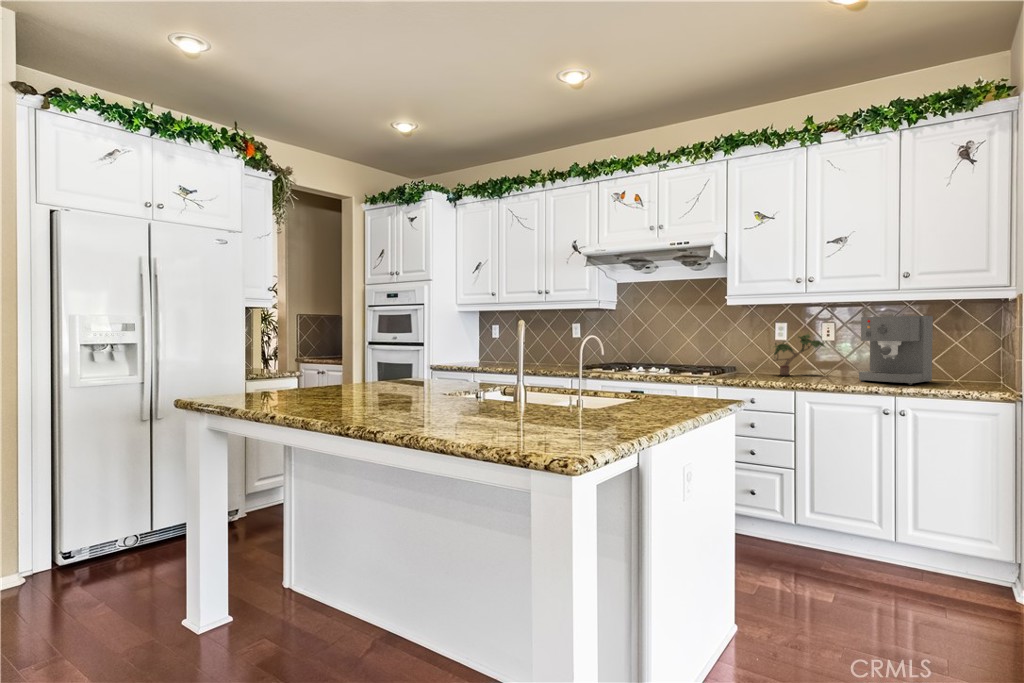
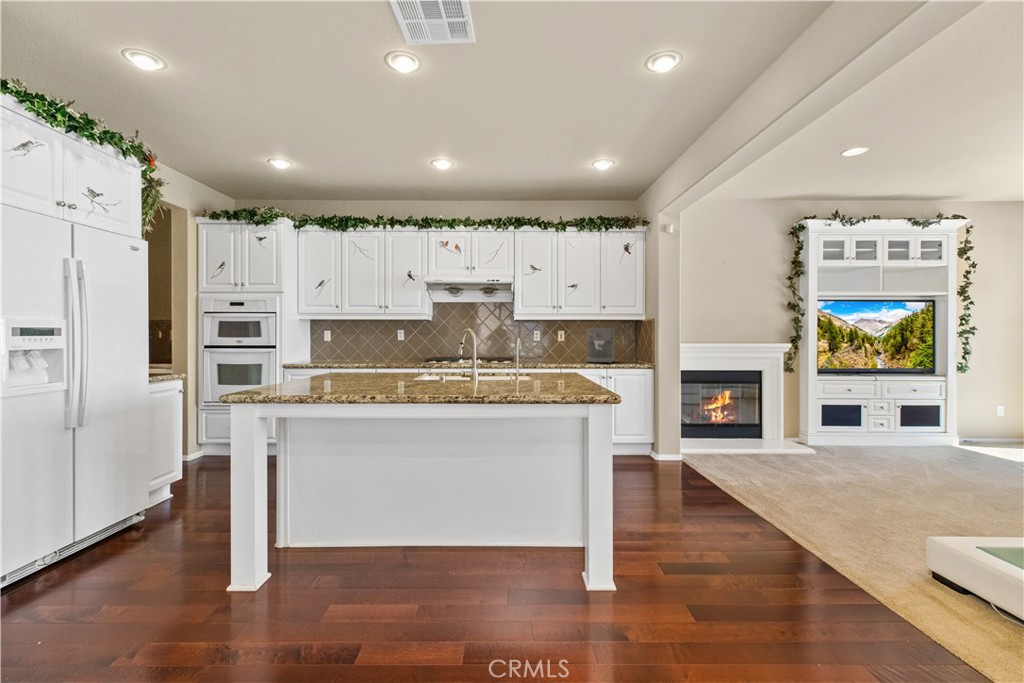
potted plant: present [773,334,825,375] -> none [538,337,566,361]

